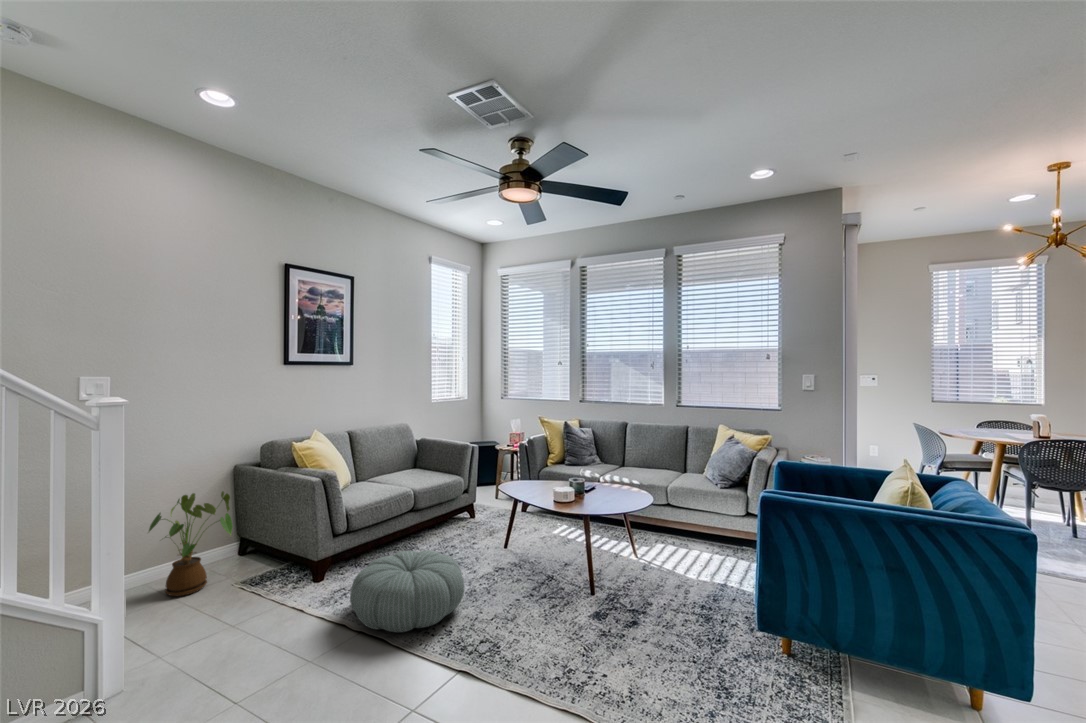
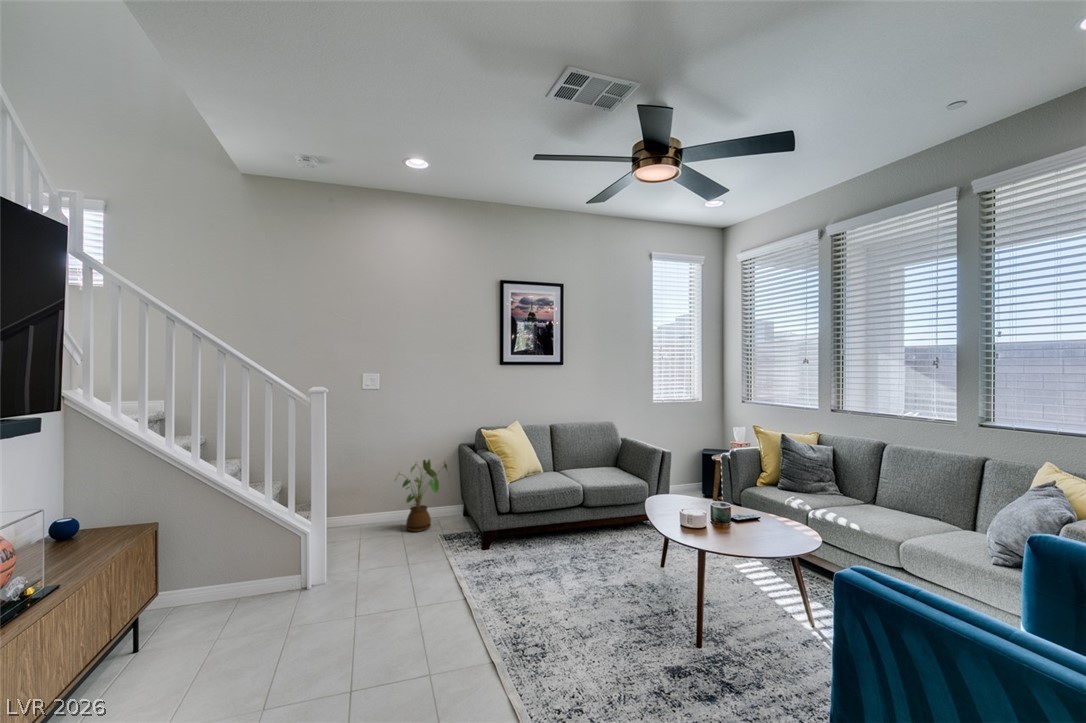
pouf: present [350,550,464,632] -> none [466,538,567,612]

